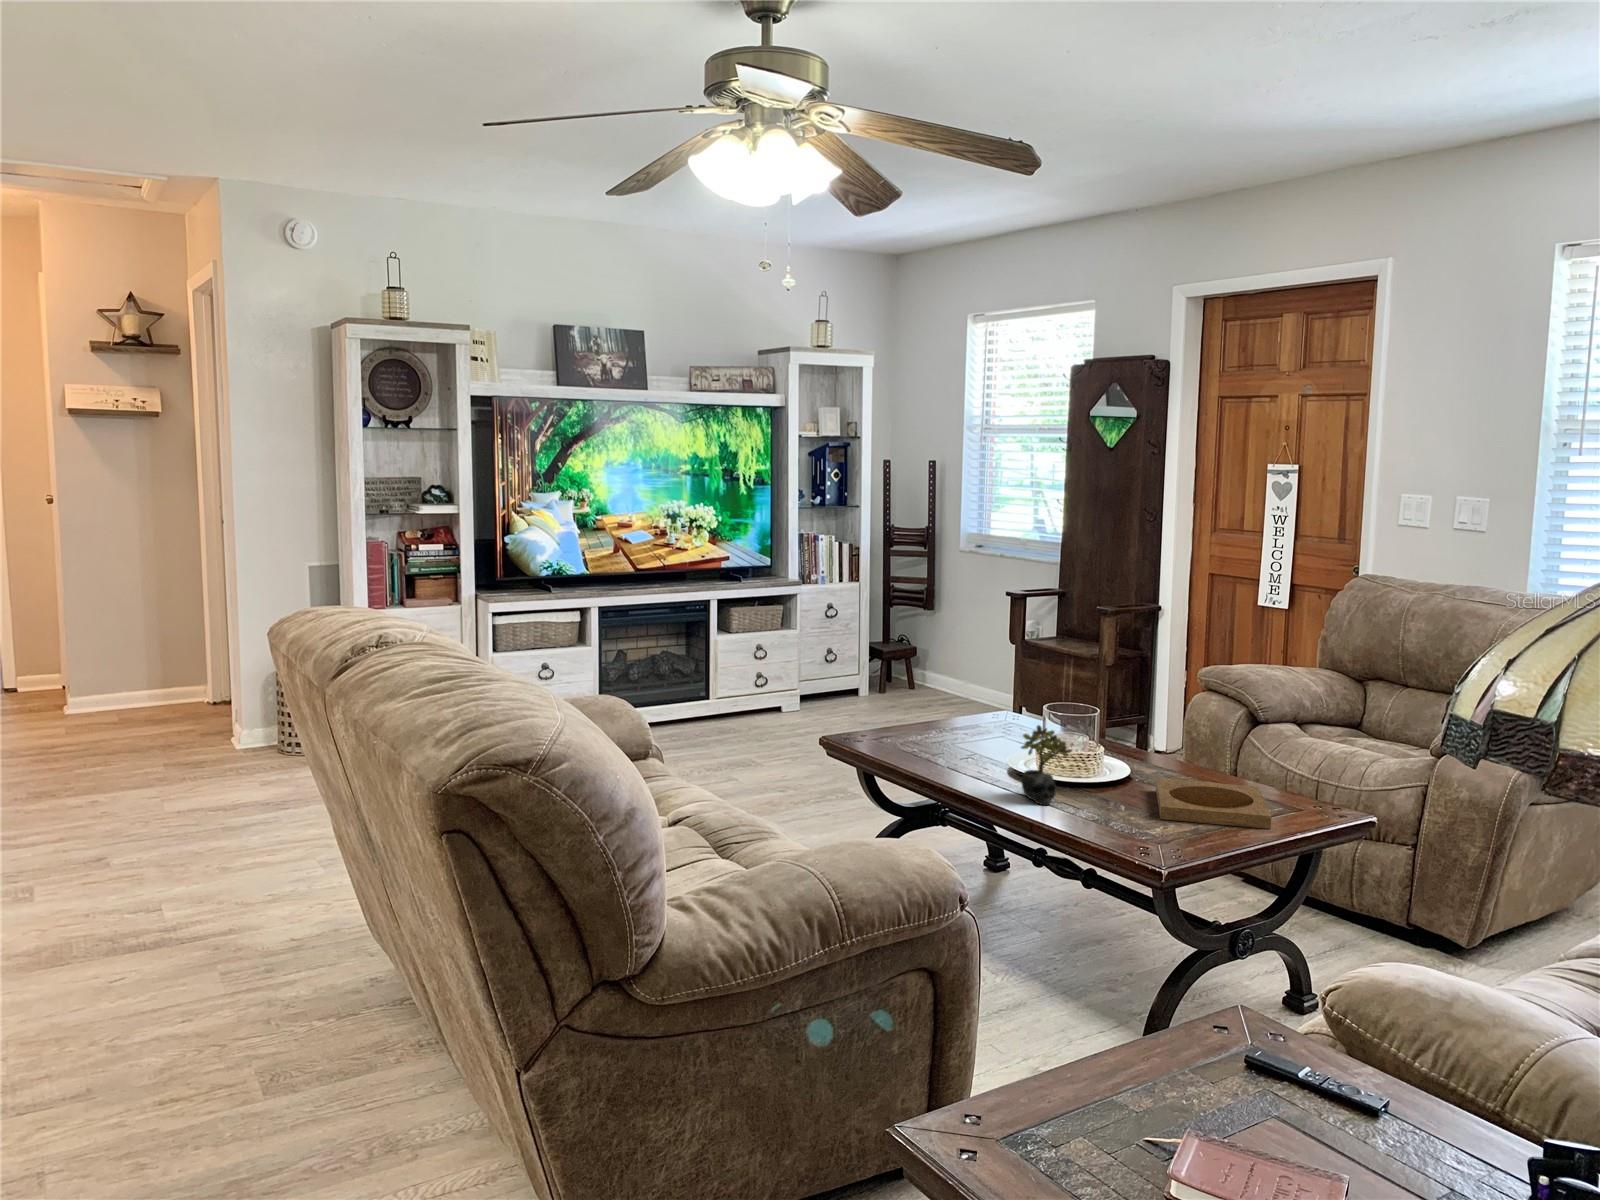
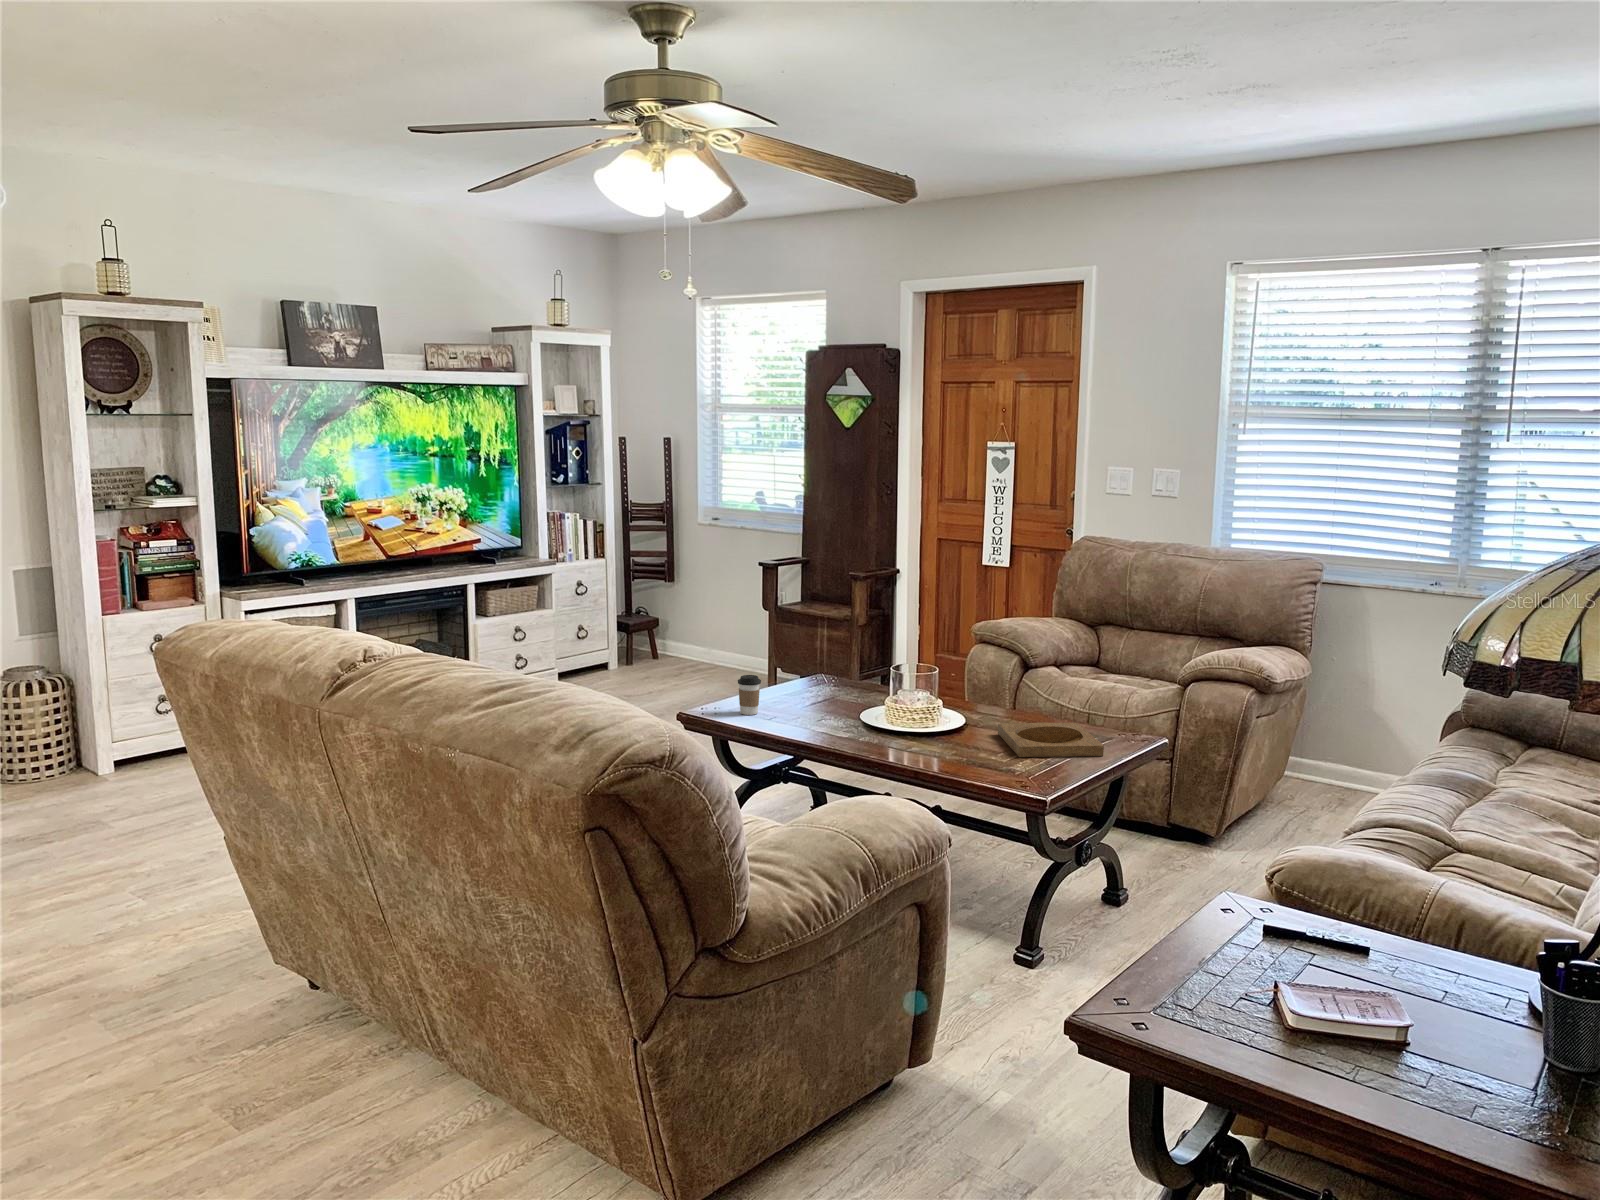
coffee cup: none [878,701,904,744] -> present [738,675,761,715]
succulent plant: present [1021,725,1072,805] -> none [899,687,944,756]

